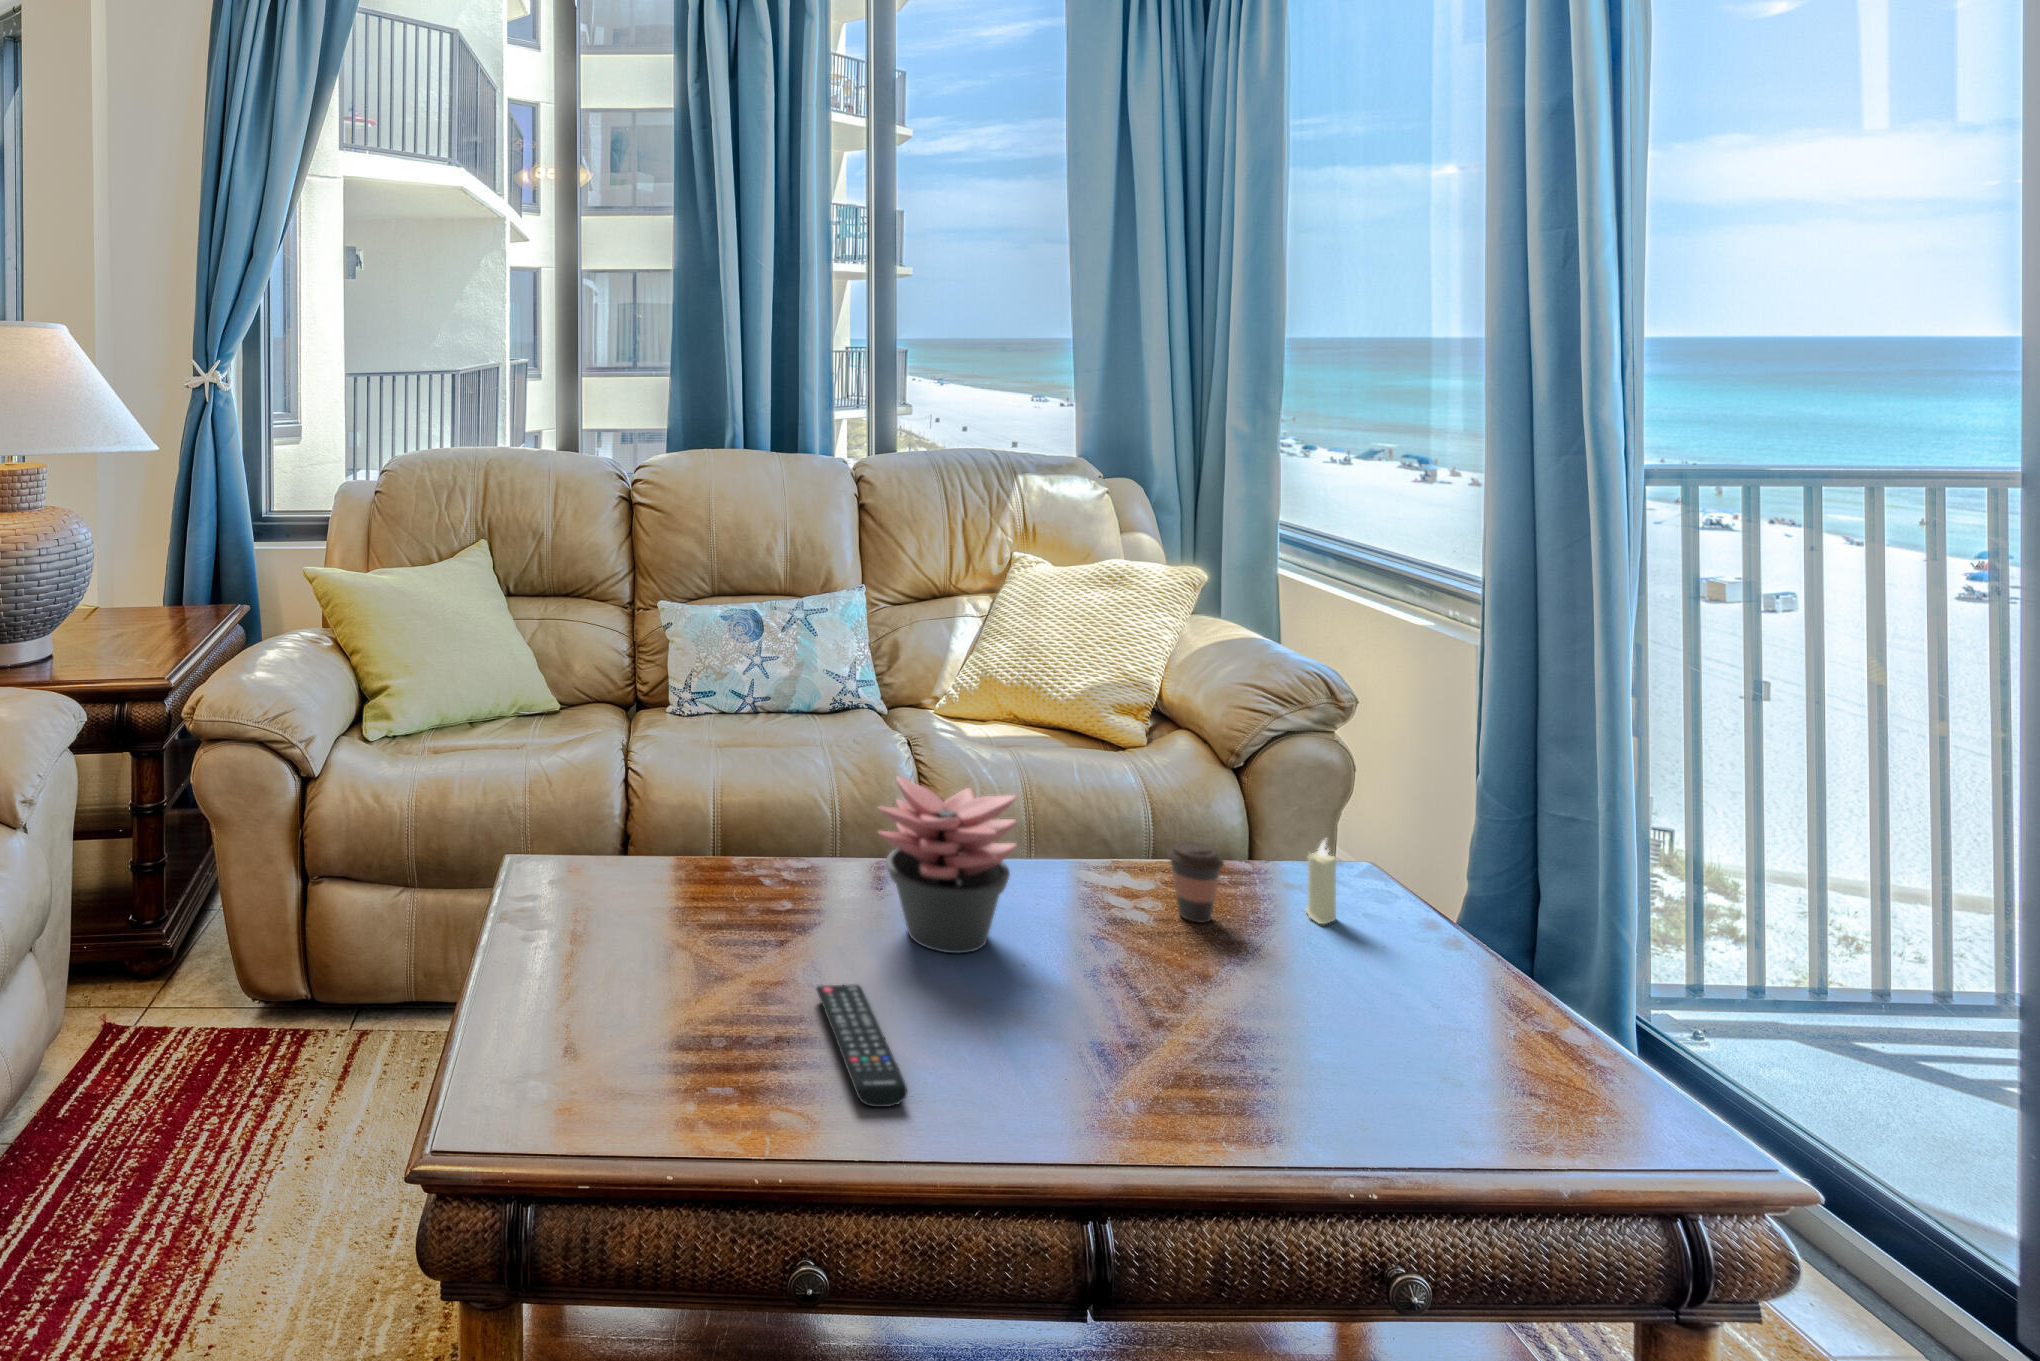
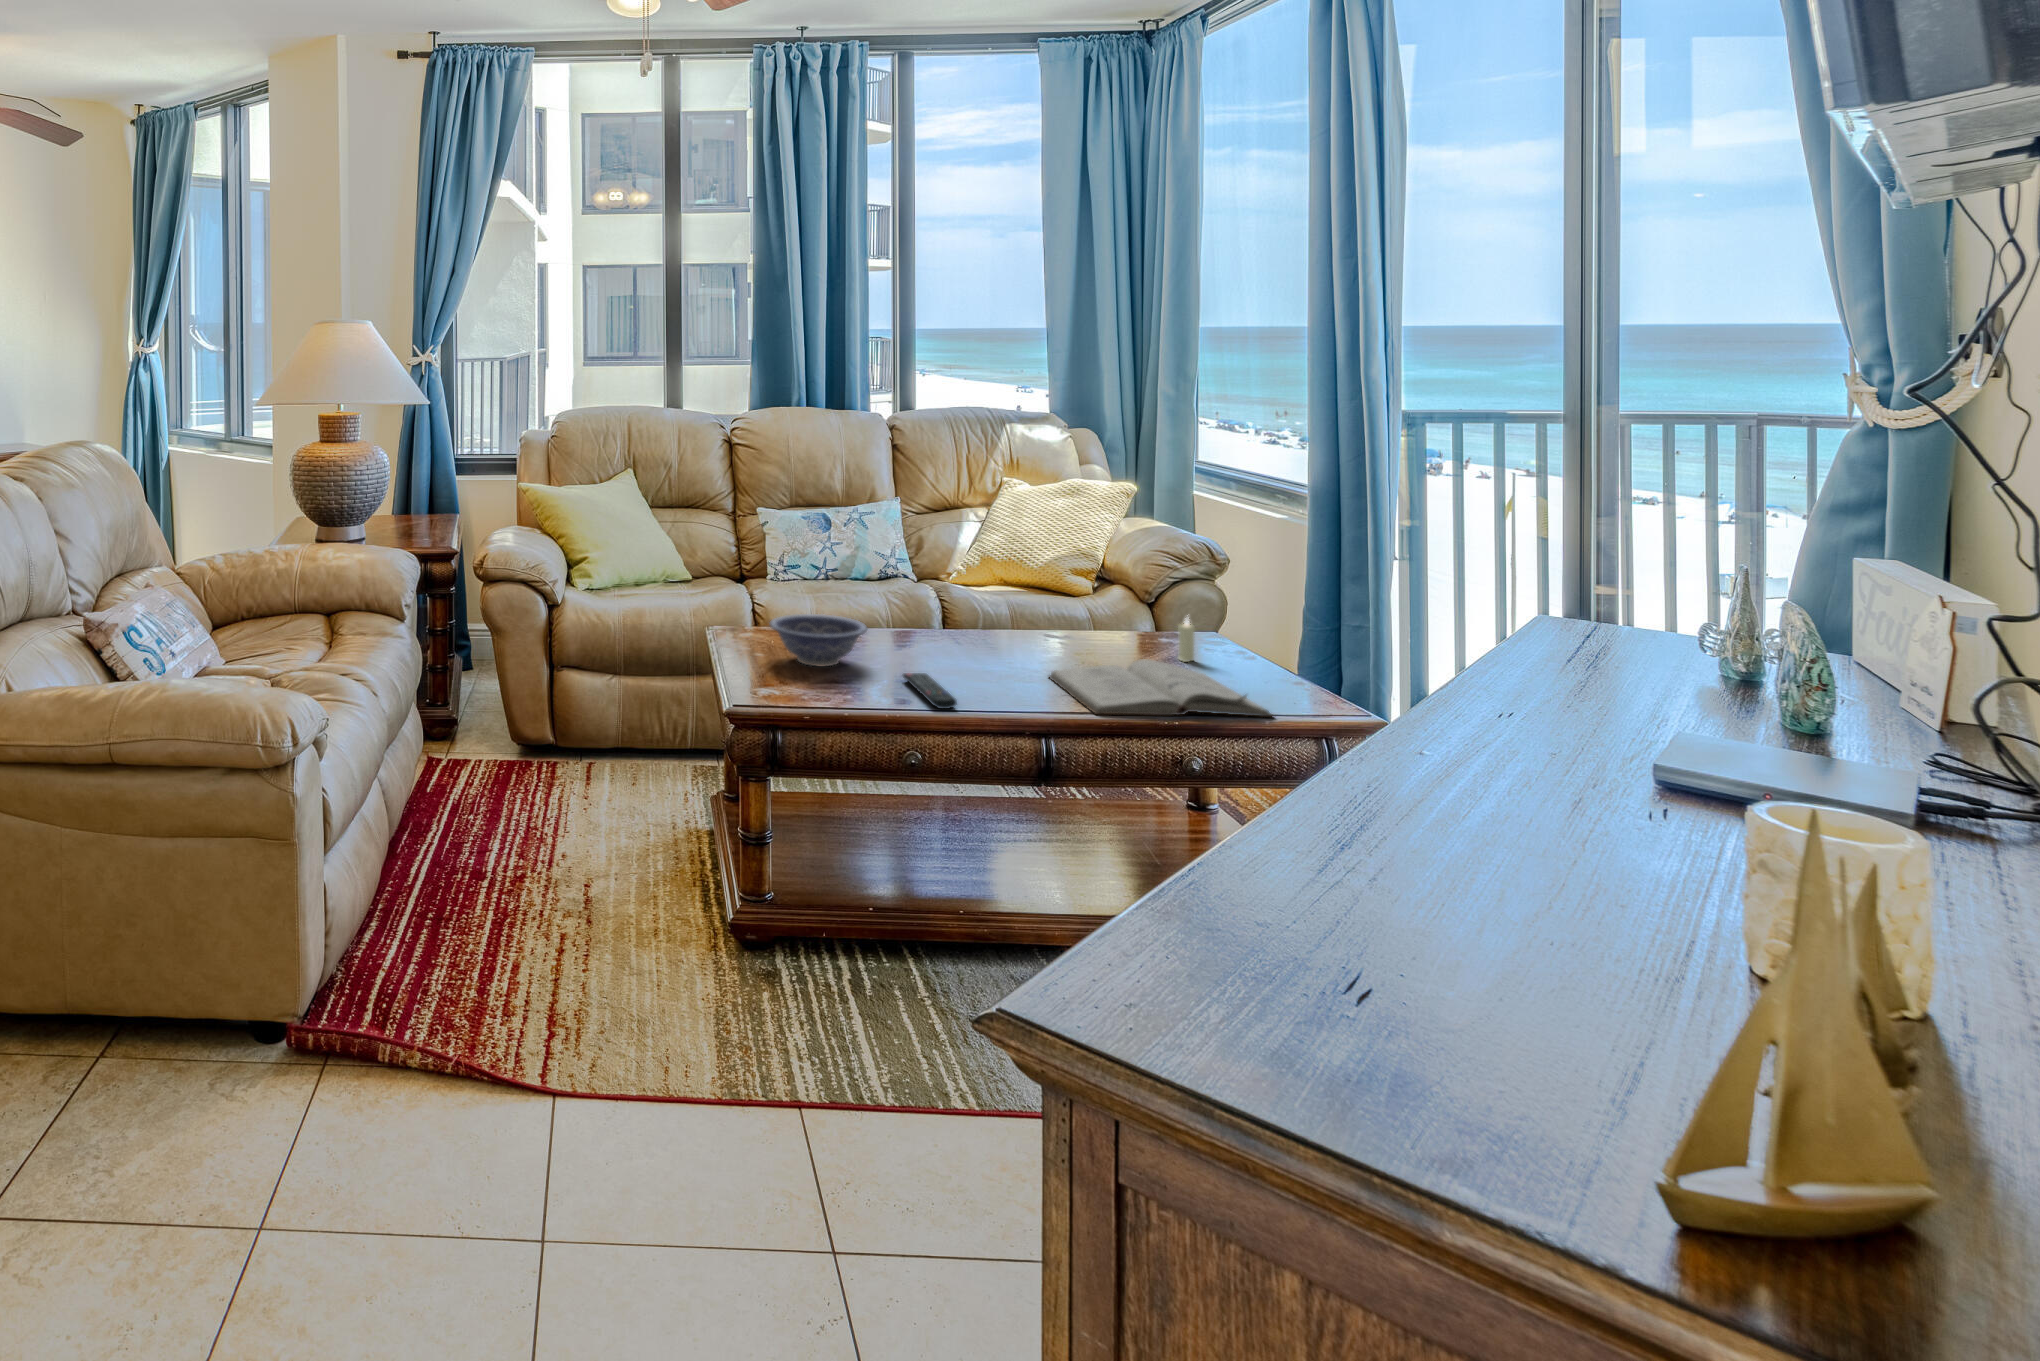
succulent plant: present [878,777,1016,953] -> none [930,580,1010,668]
decorative bowl: none [590,836,764,954] -> present [769,614,867,666]
coffee cup: present [1167,841,1224,923] -> none [1096,618,1129,661]
book: none [1085,945,1540,1123] -> present [1049,659,1273,717]

